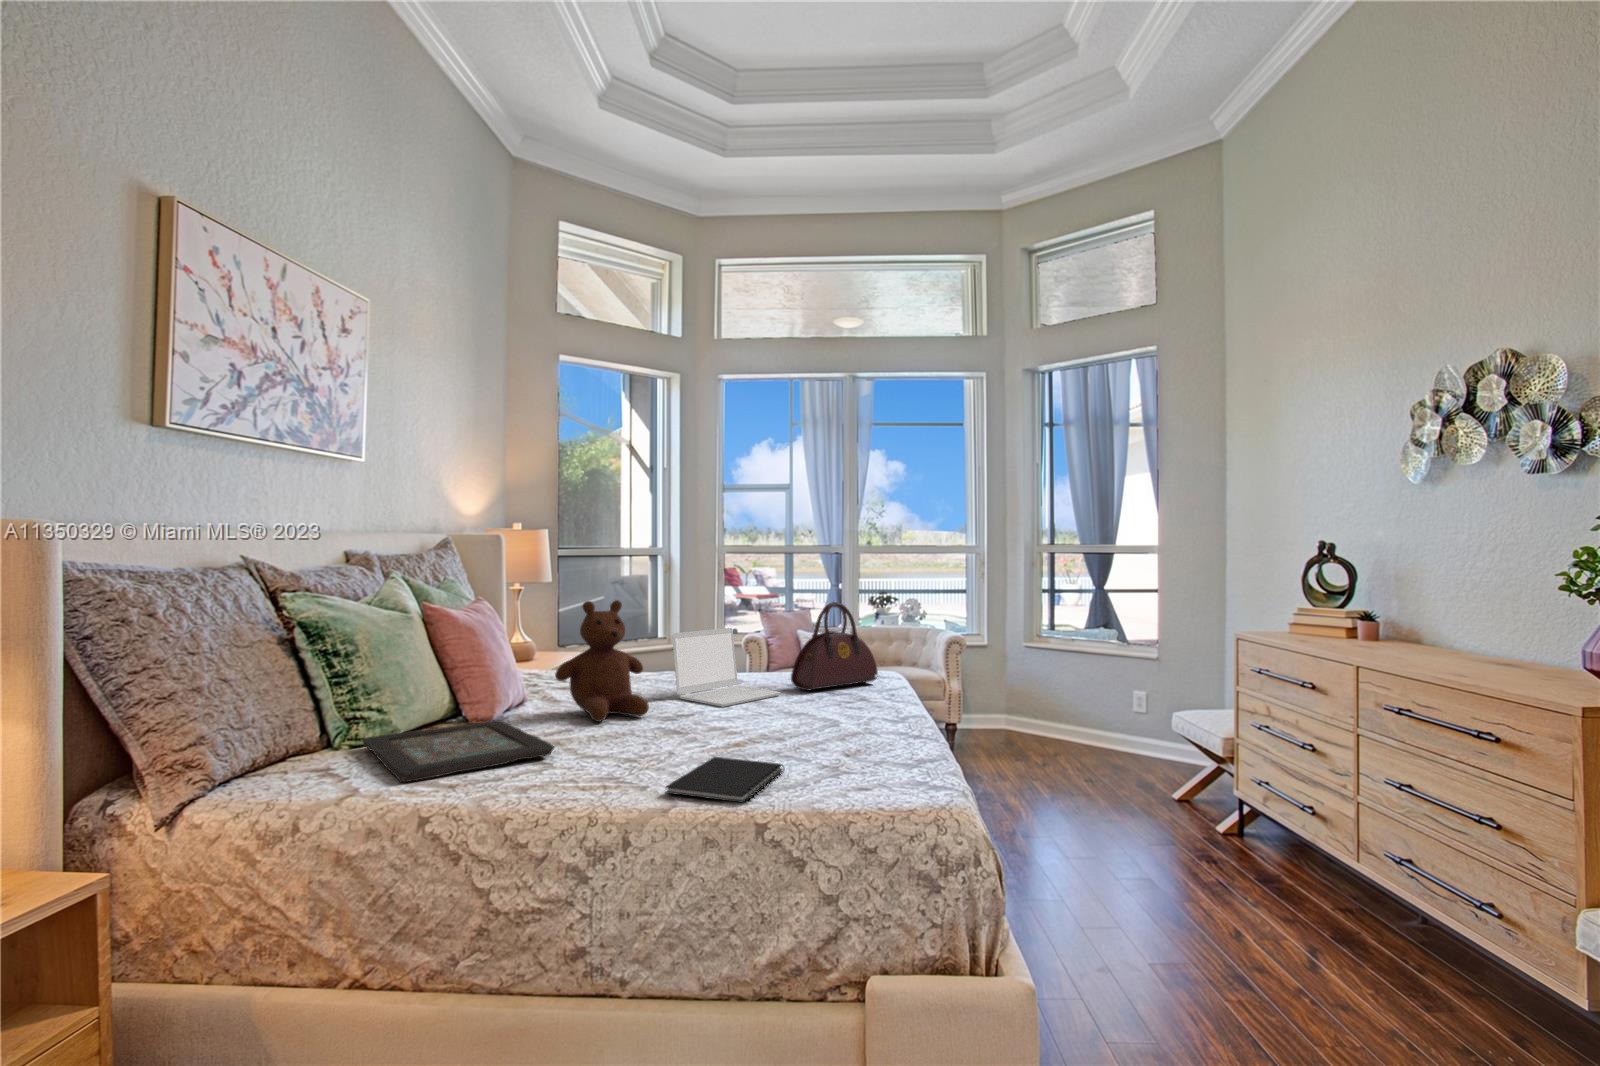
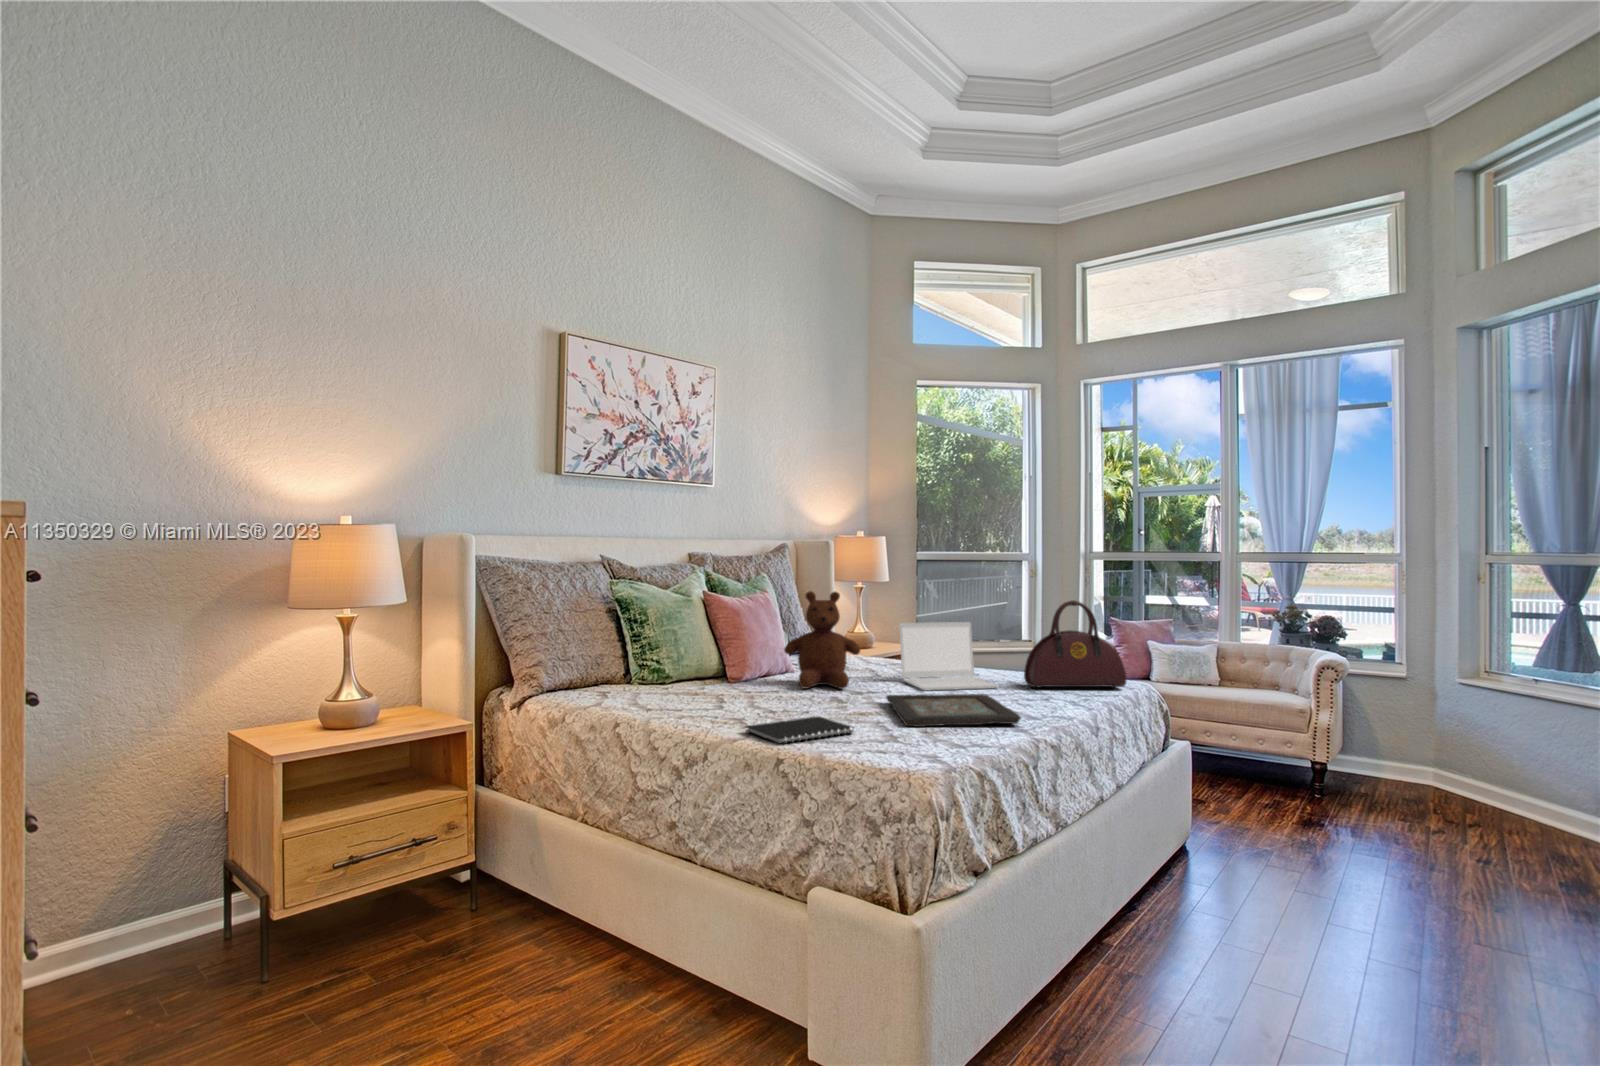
decorative tray: present [362,720,555,782] -> present [886,694,1021,726]

